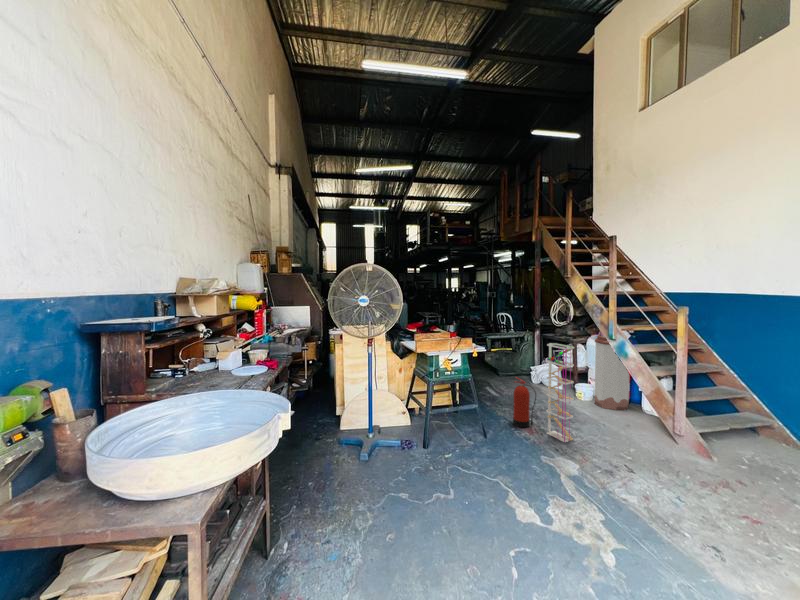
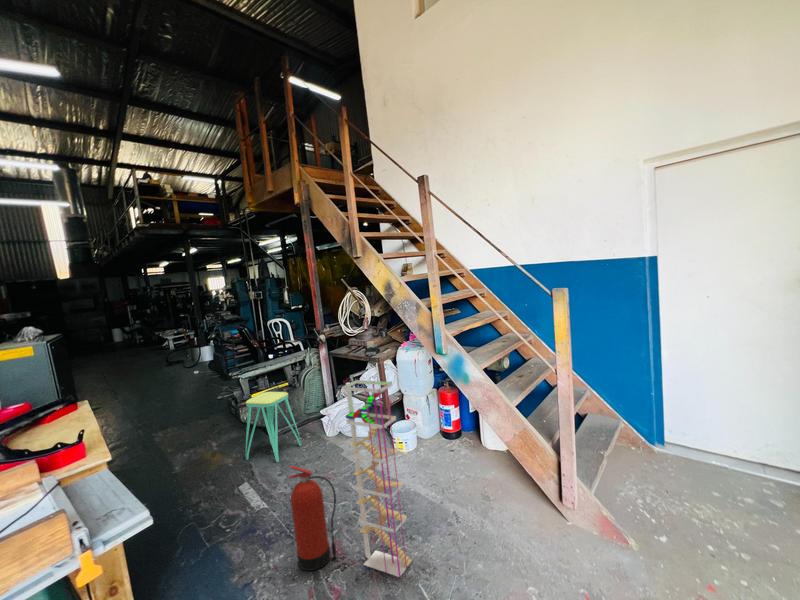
trash can: present [595,334,630,410] -> none [409,337,464,458]
stool: none [486,348,517,386] -> present [246,392,302,463]

